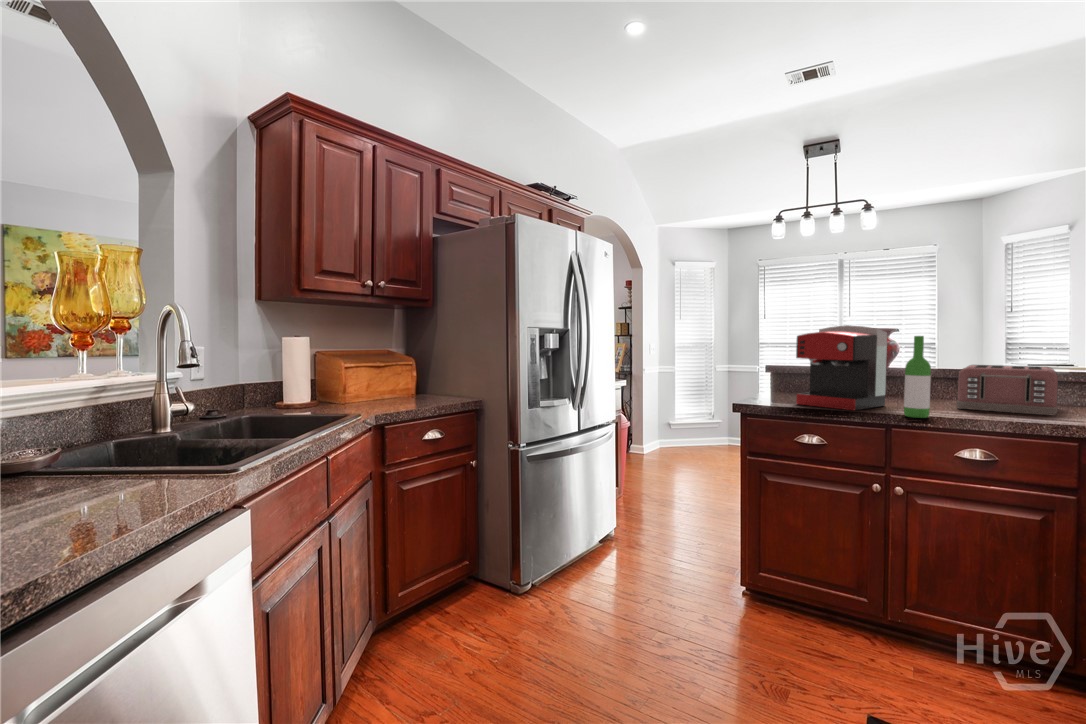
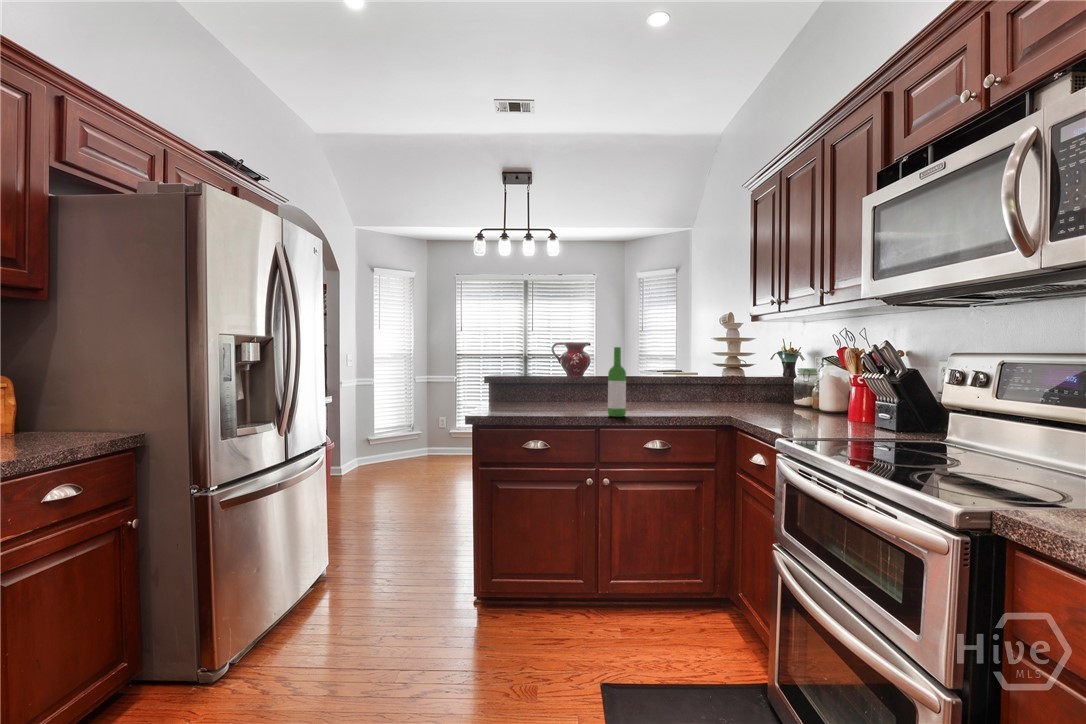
coffee maker: present [796,325,887,410] -> none [519,337,588,414]
toaster: present [956,365,1058,415] -> none [634,371,696,408]

